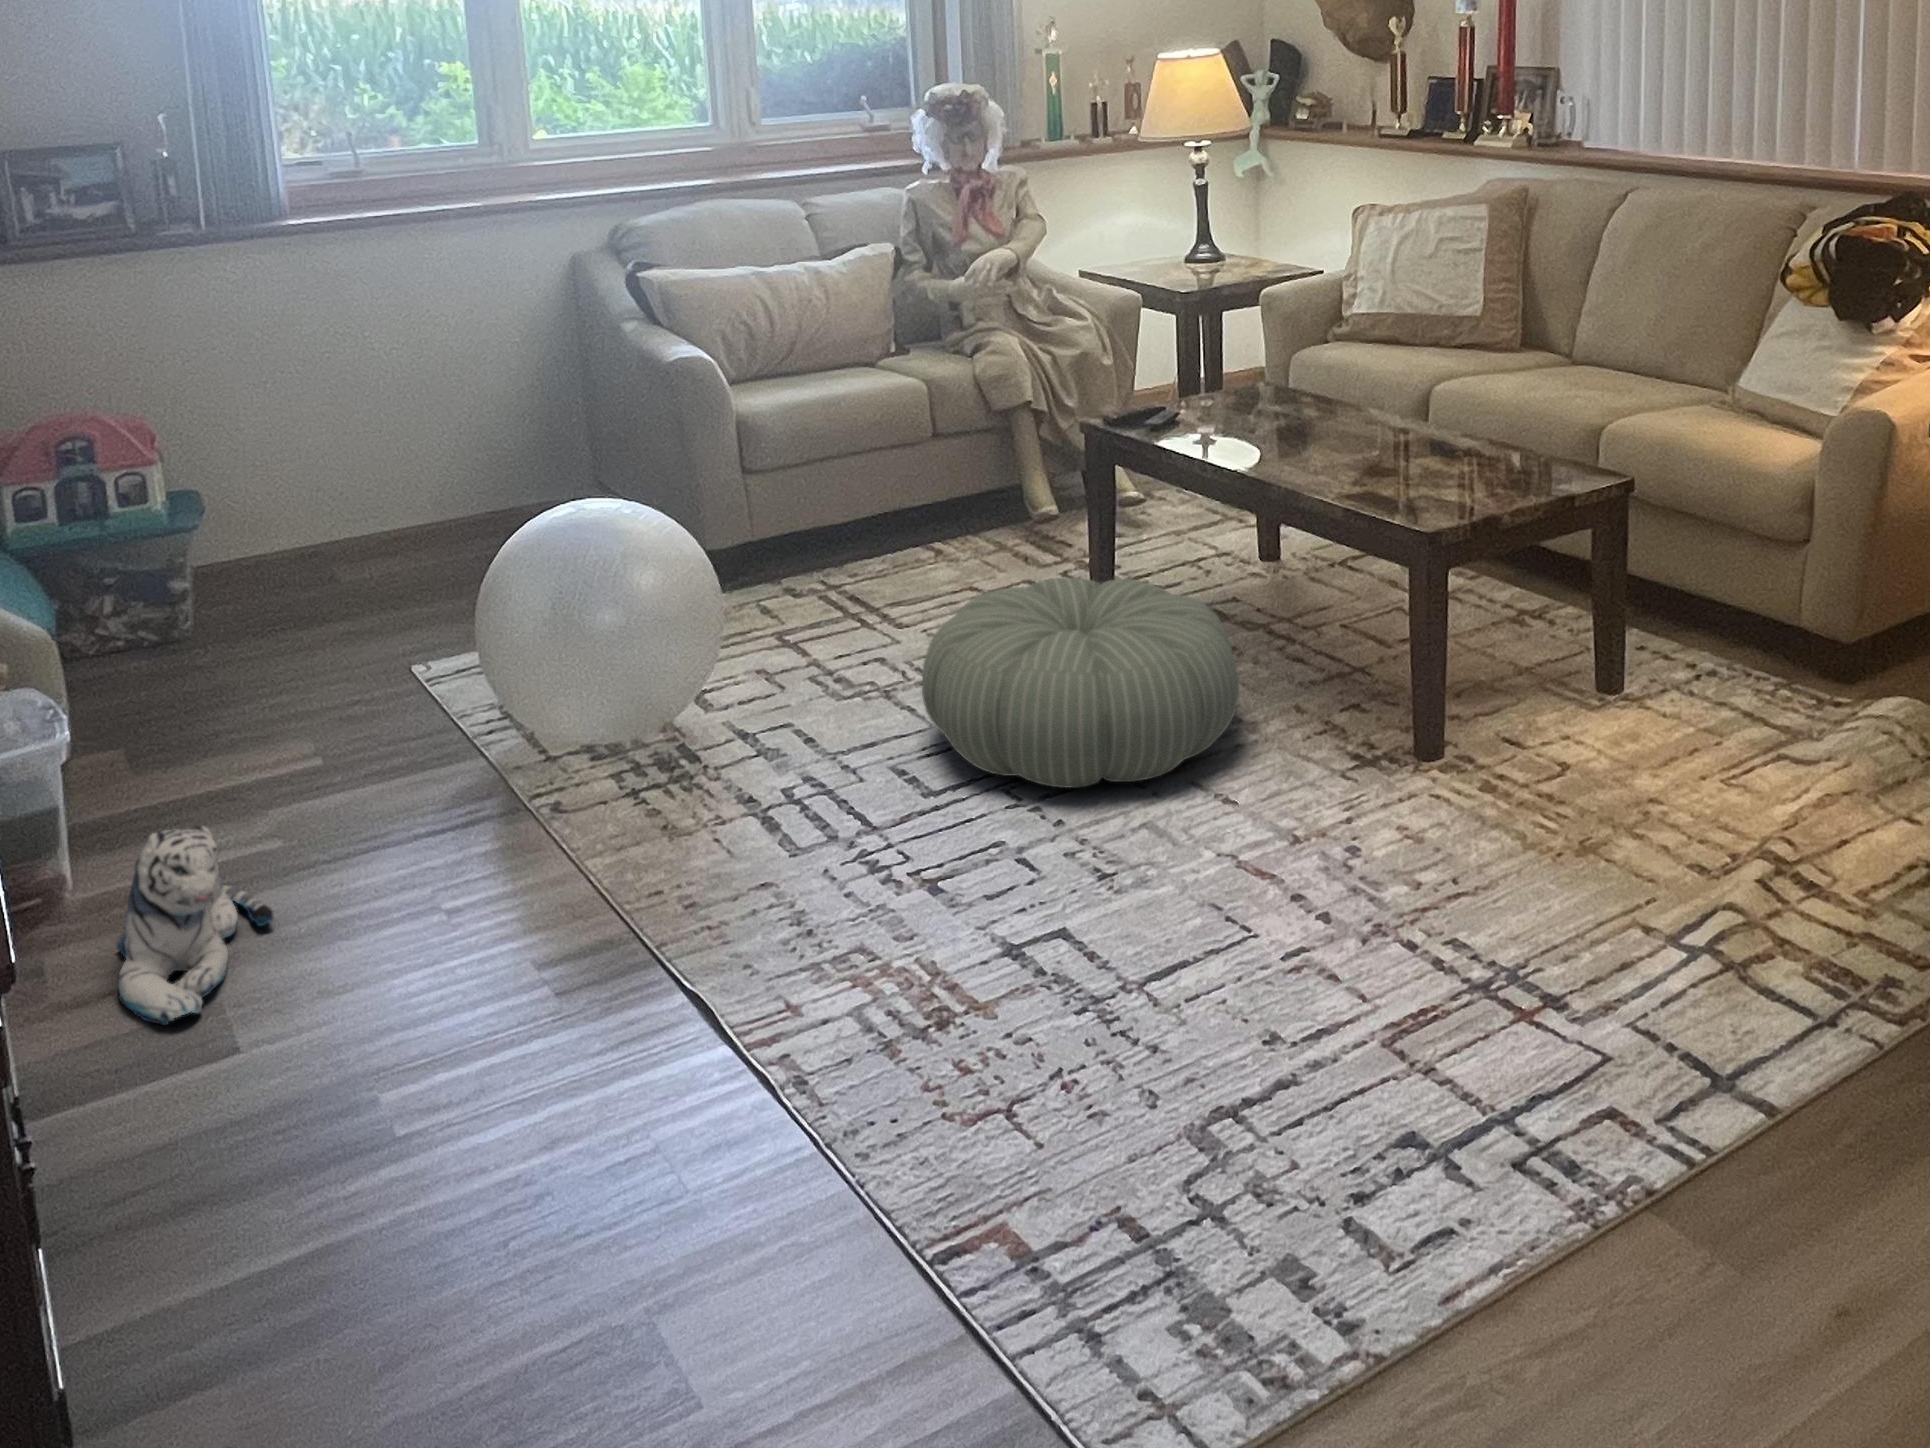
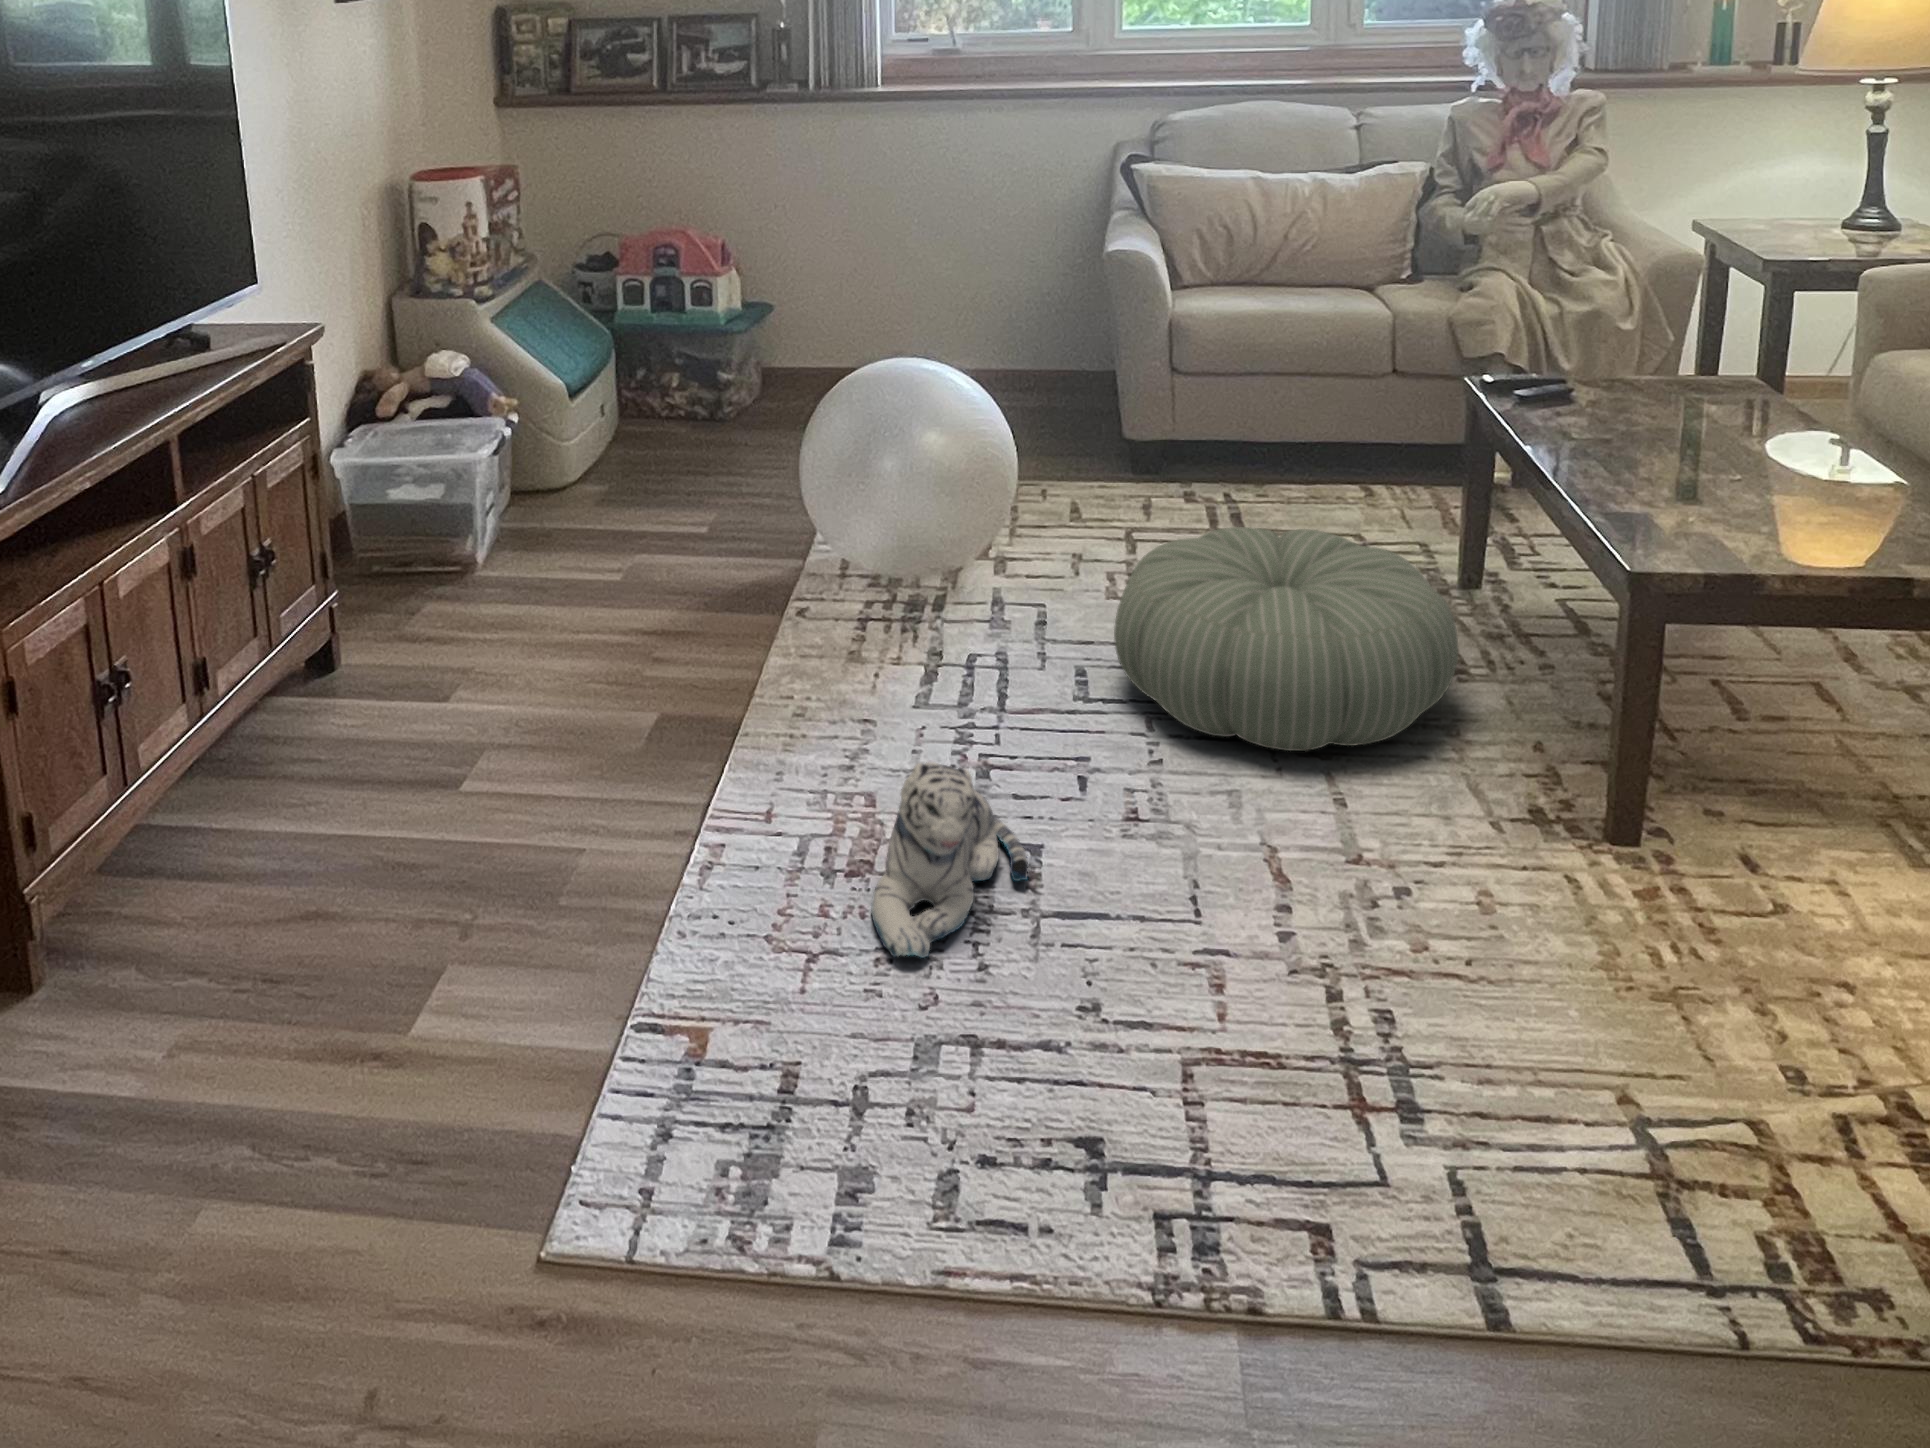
plush toy: present [117,826,274,1025] -> present [871,762,1029,958]

